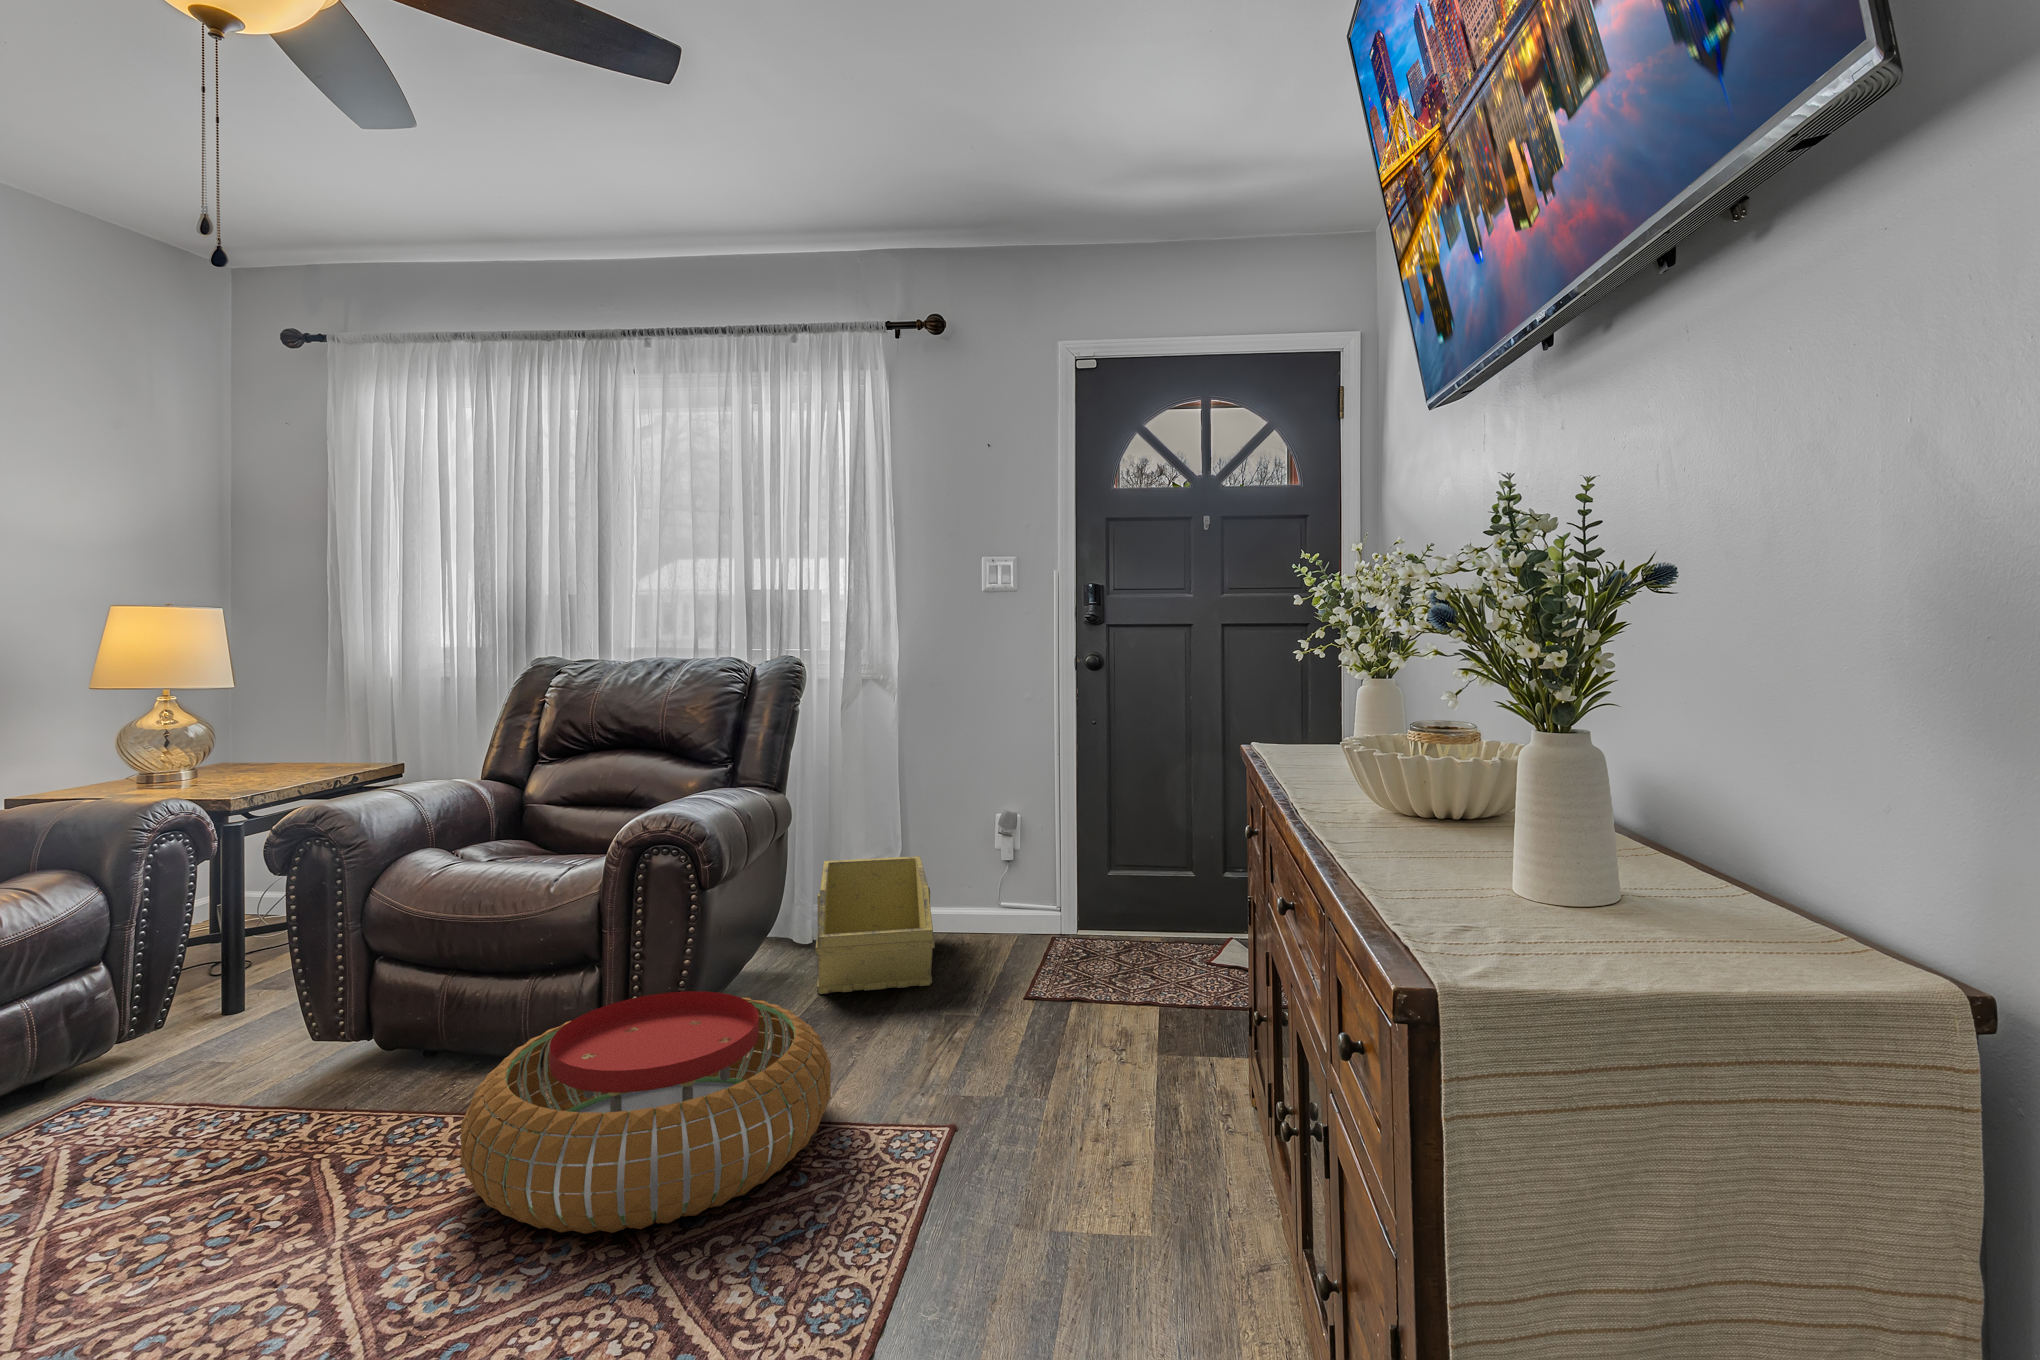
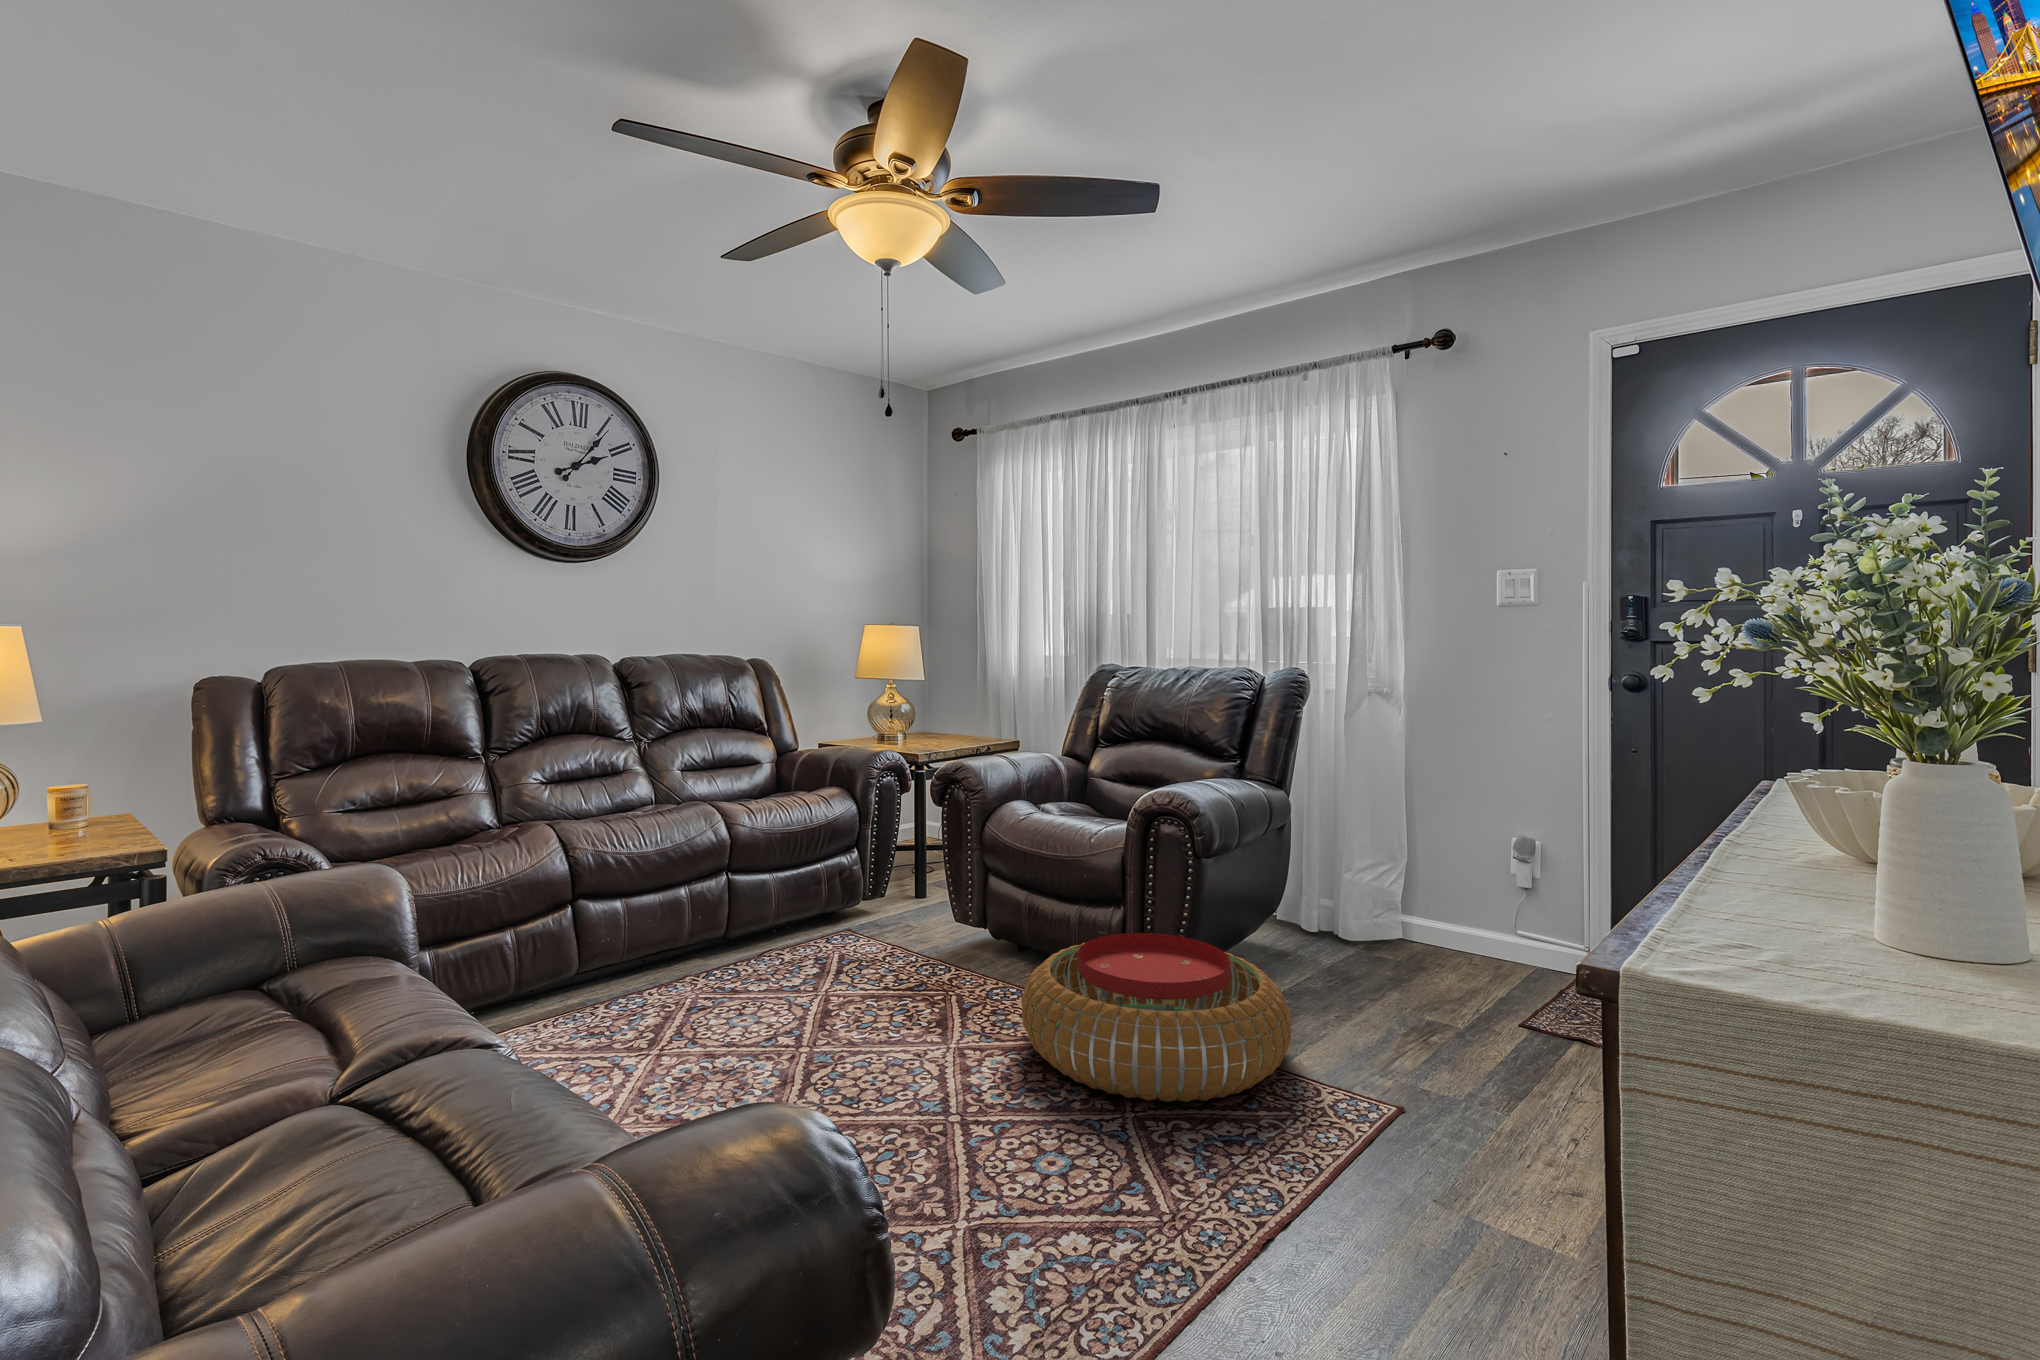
storage bin: present [815,856,935,994] -> none [1307,858,1432,992]

